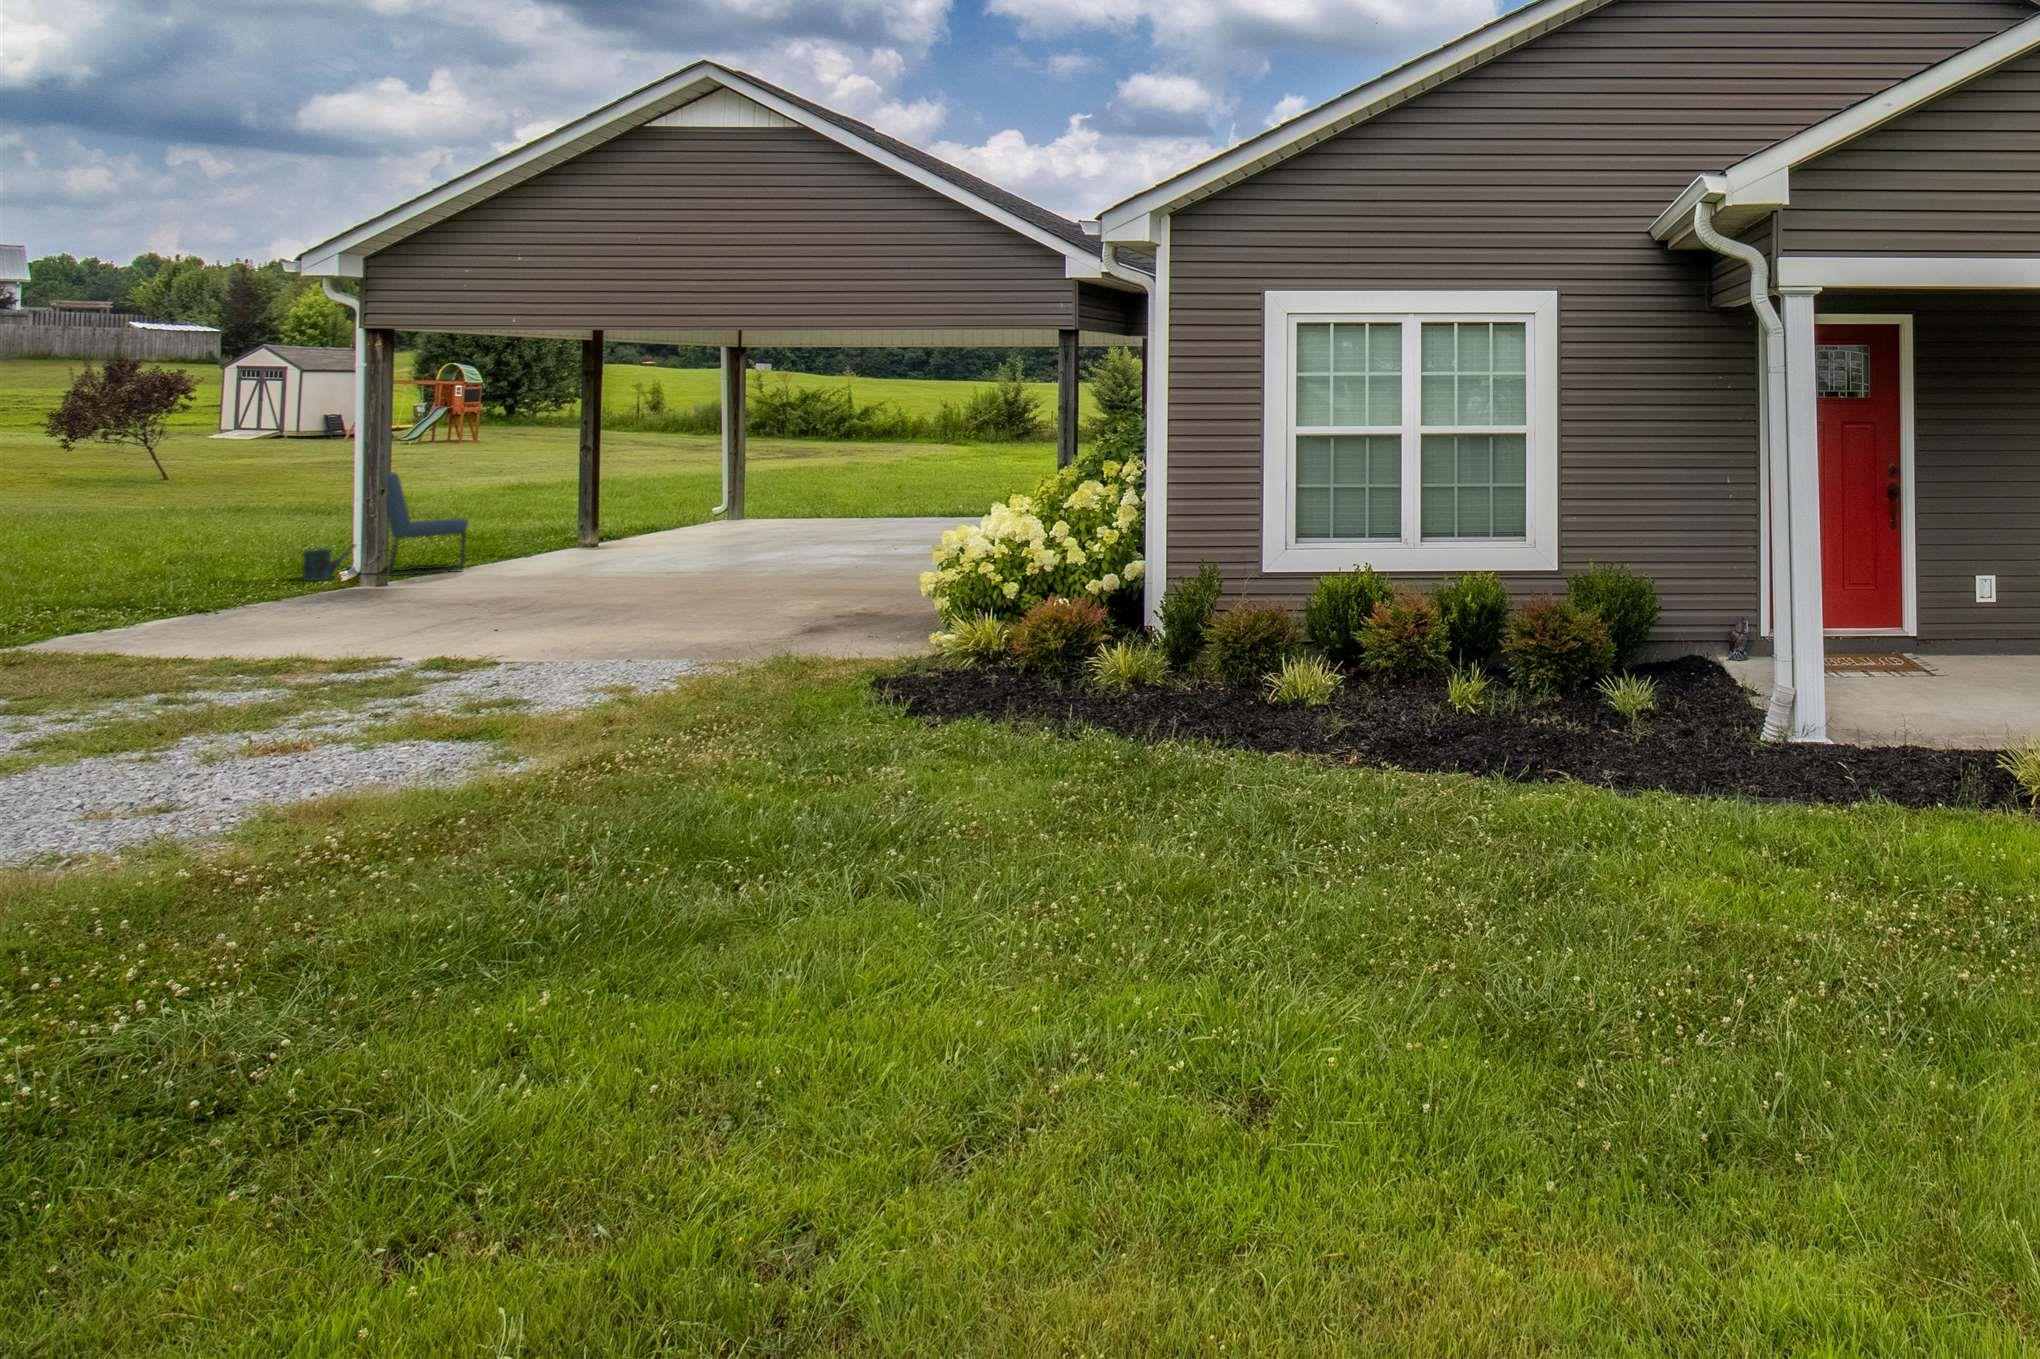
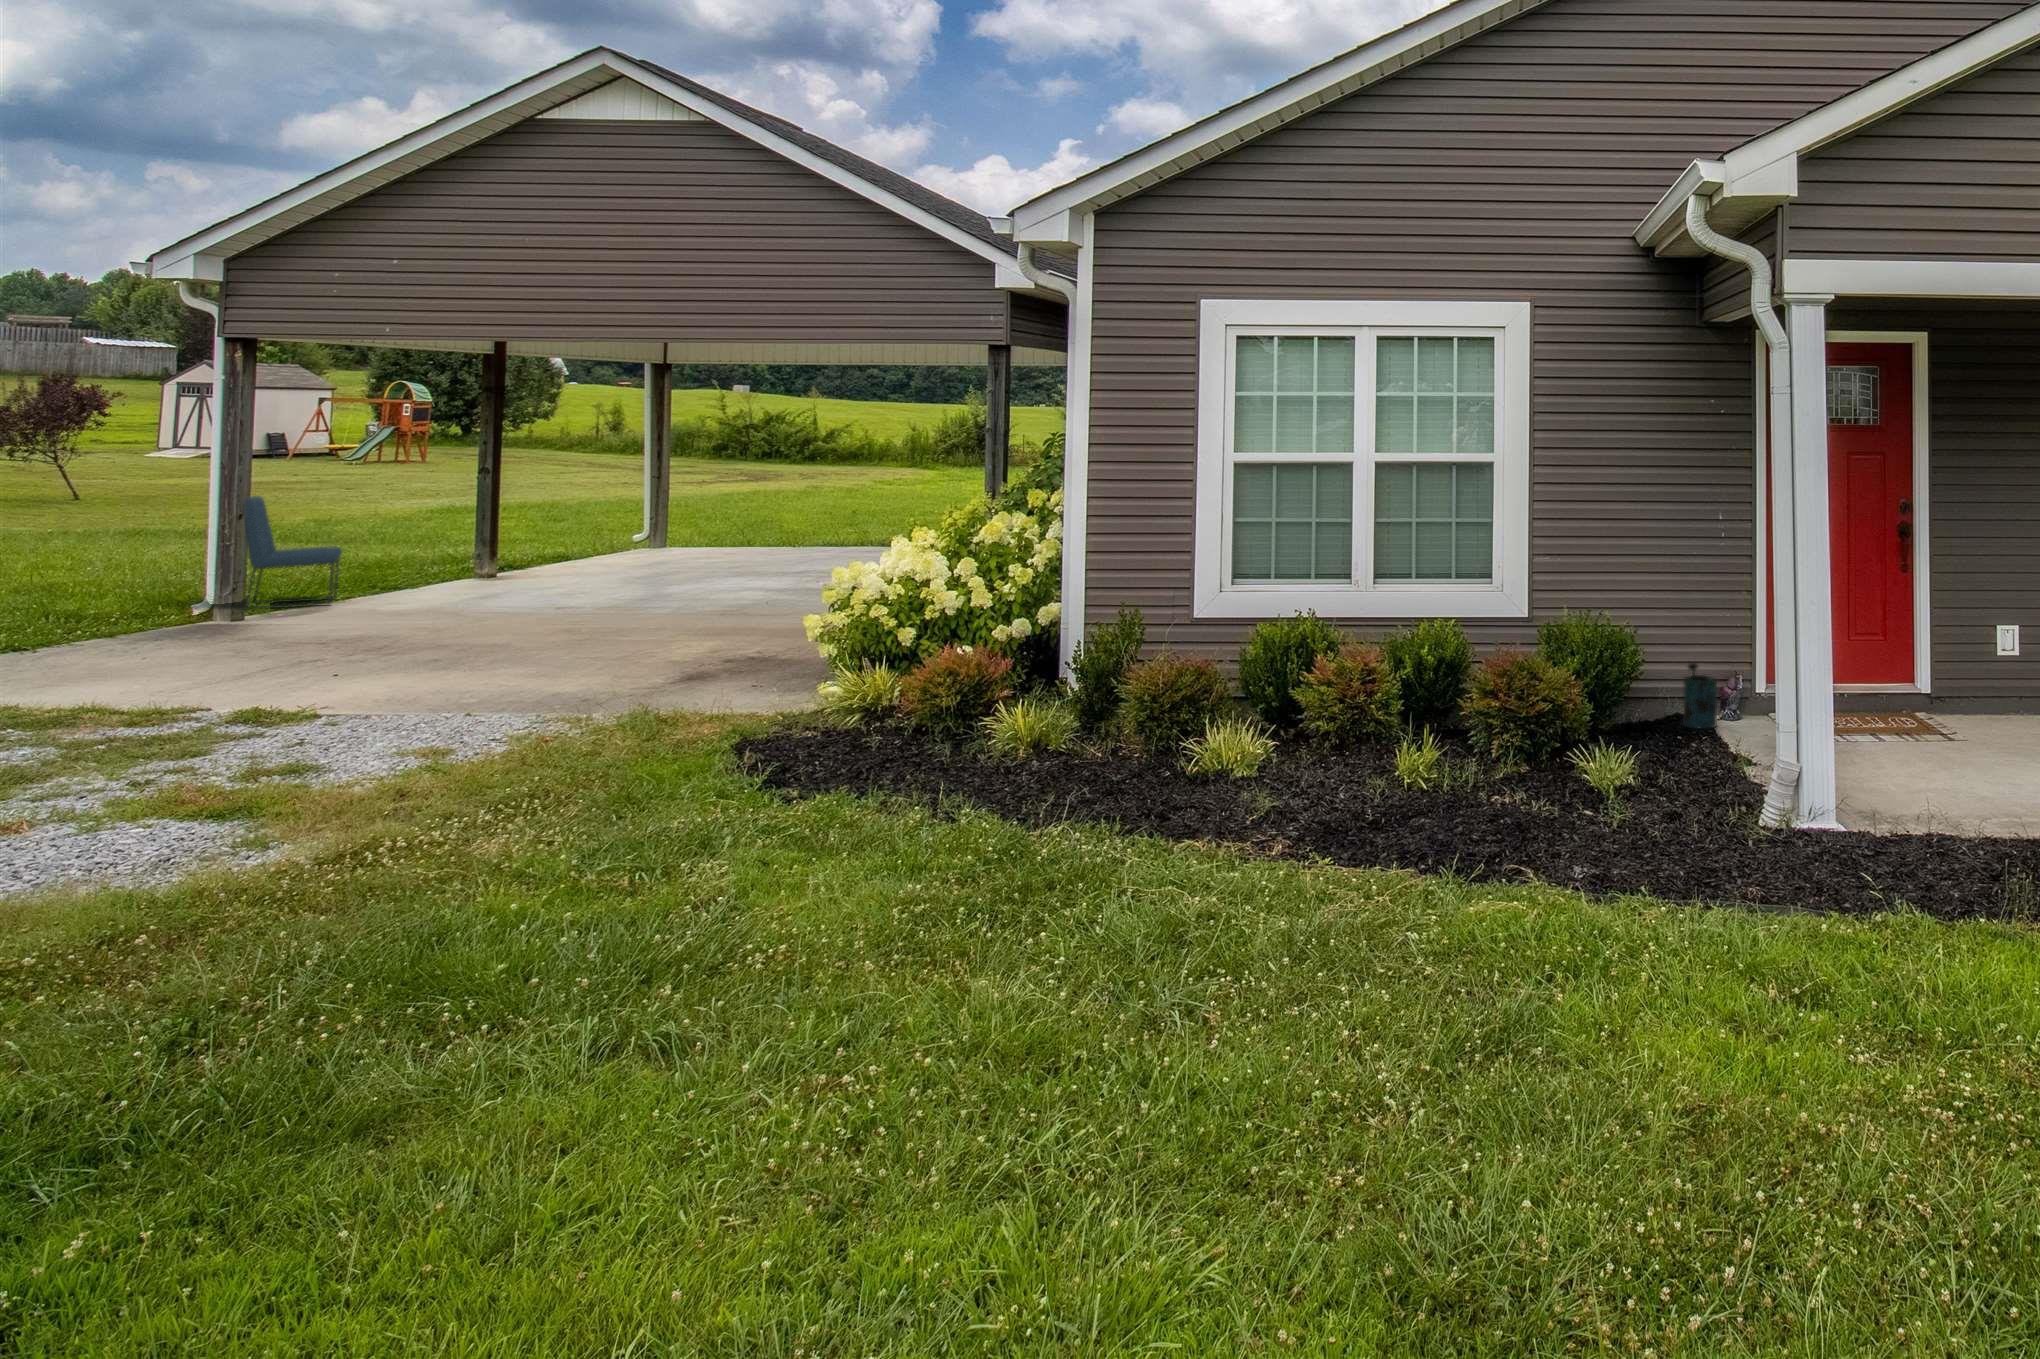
watering can: present [303,544,355,581] -> present [1683,663,1717,729]

